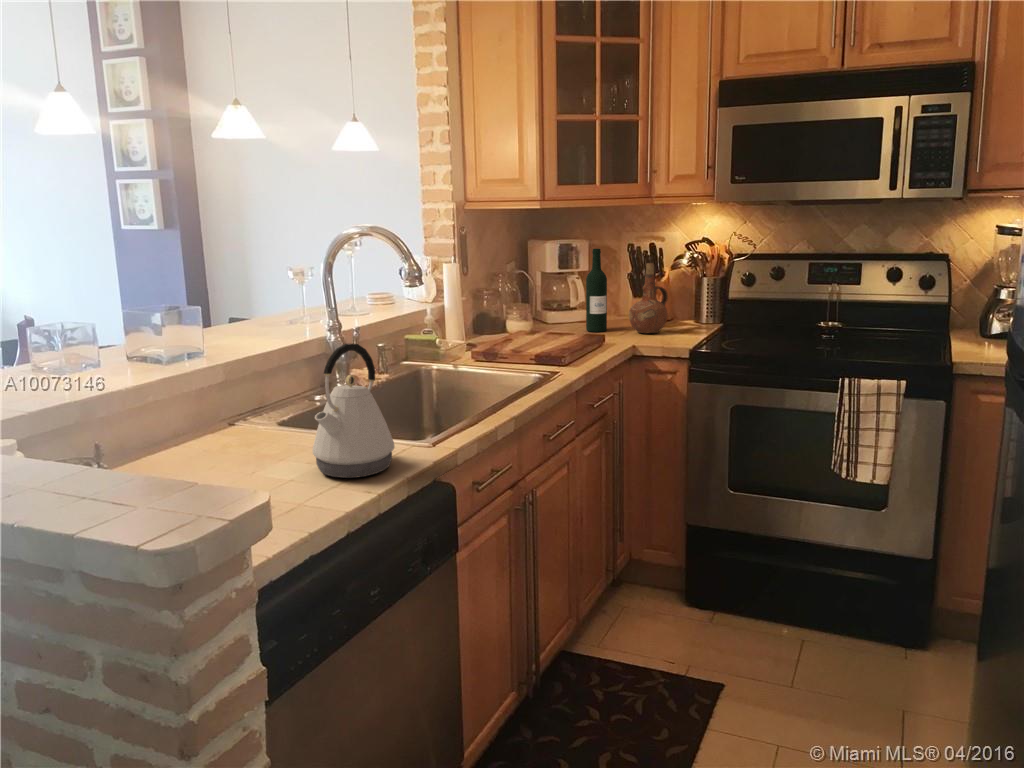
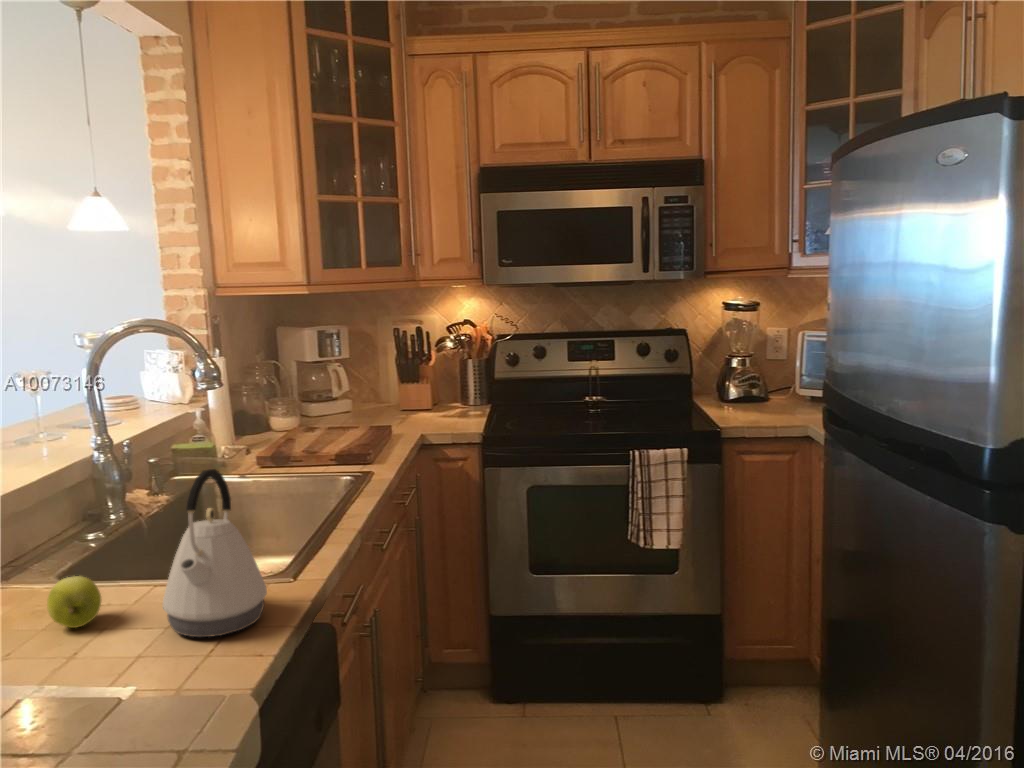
wine bottle: present [586,249,607,332] -> none [353,335,378,423]
ceramic pitcher: present [629,263,668,333] -> none [402,348,442,420]
apple: none [241,419,280,458] -> present [47,576,101,628]

